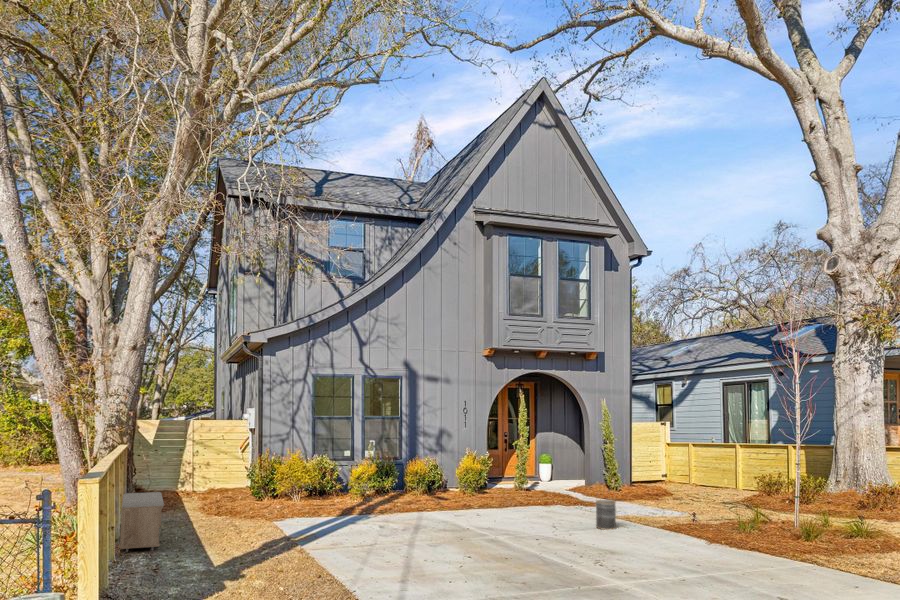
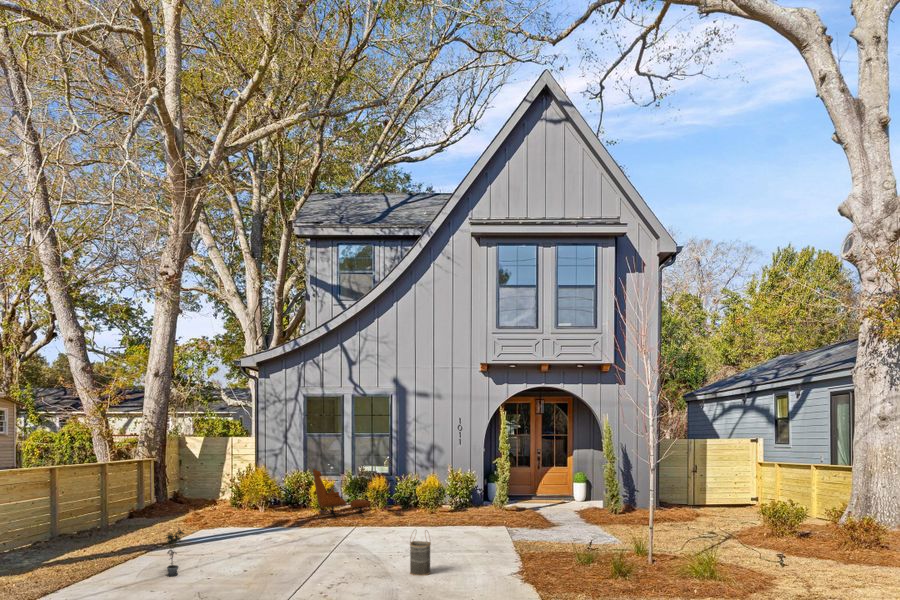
lounge chair: none [346,453,396,505] -> present [313,469,370,519]
storage bench: present [120,492,164,552] -> none [12,501,76,552]
potted plant: none [393,500,415,551] -> present [166,528,184,576]

